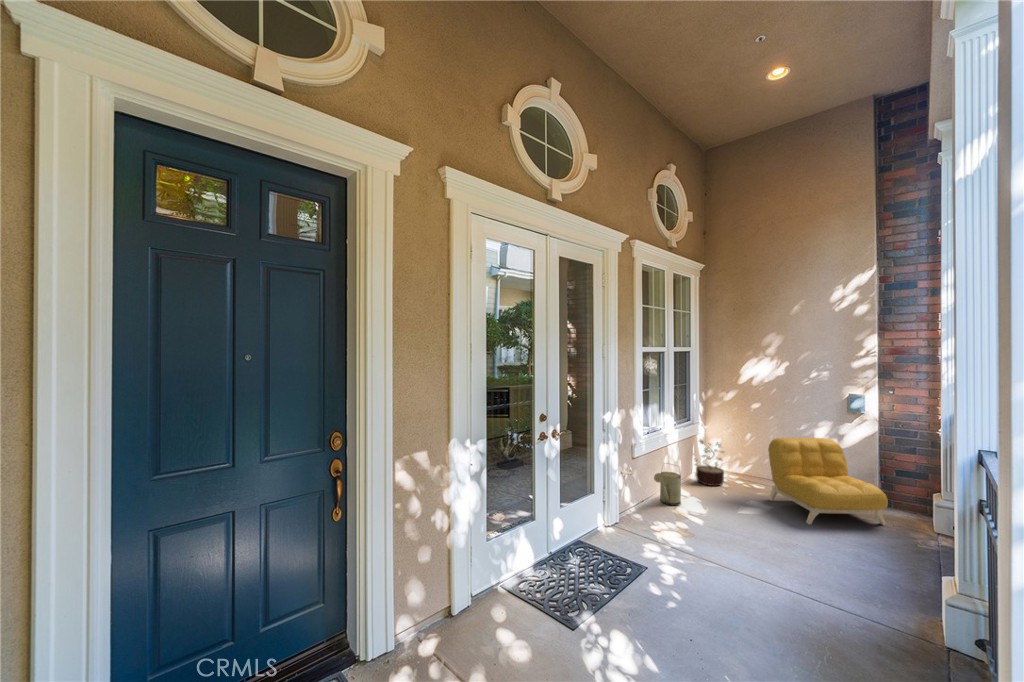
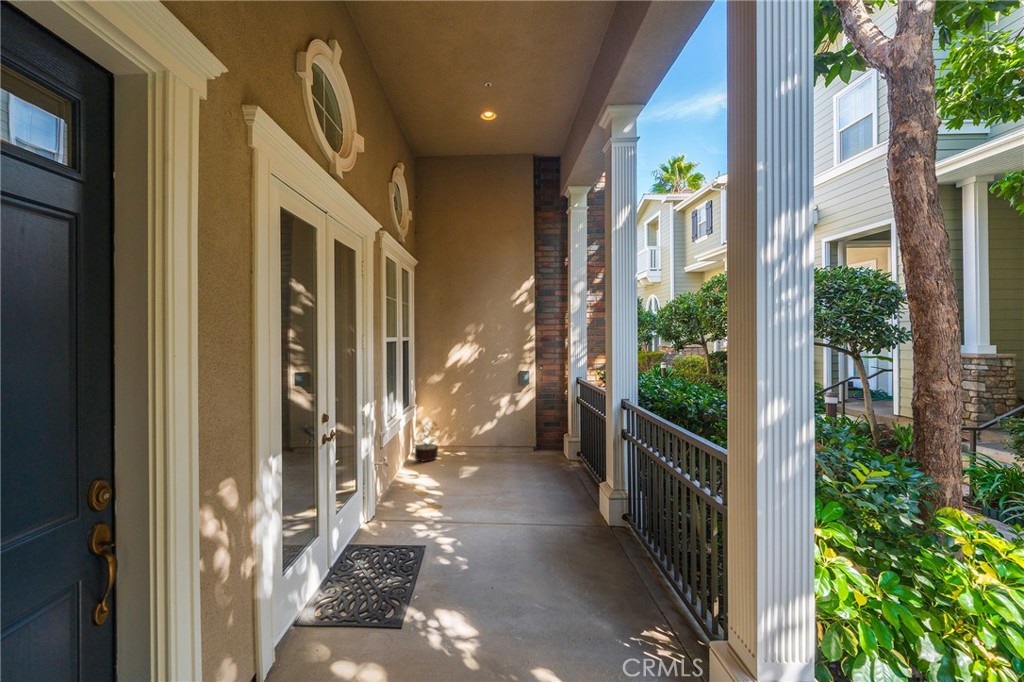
armchair: present [768,438,888,525] -> none [475,406,547,472]
watering can: present [654,472,681,506] -> none [397,448,417,487]

